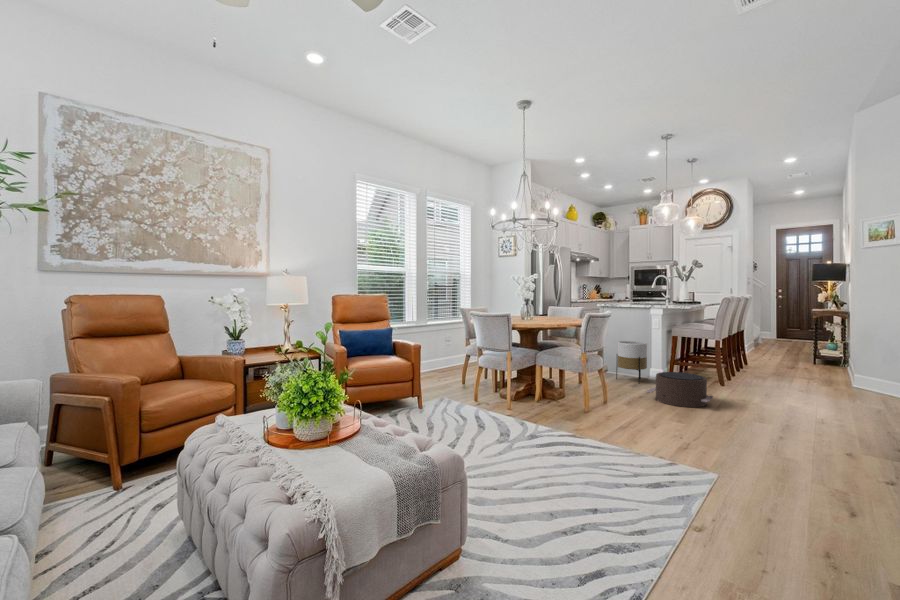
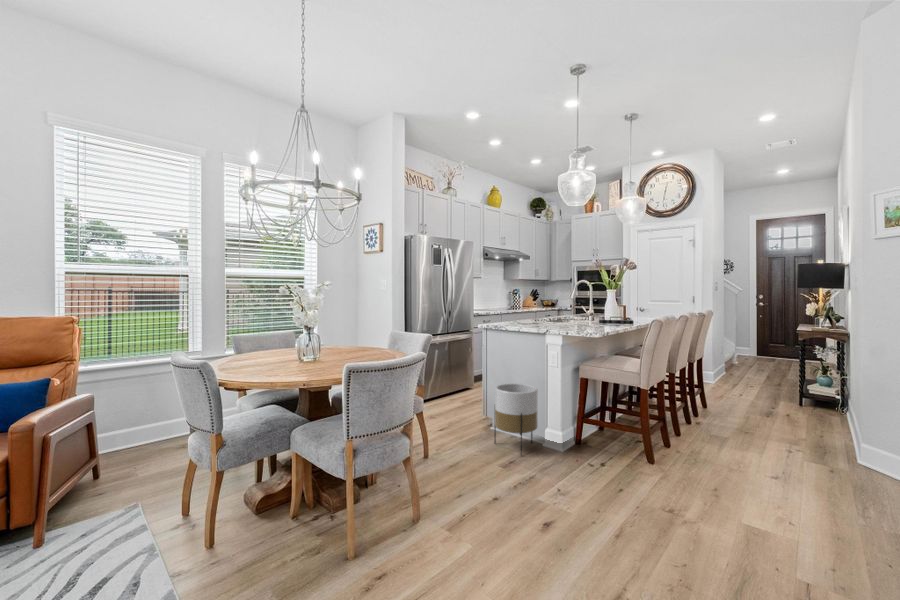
pouf: present [647,372,713,407] -> none [501,451,612,532]

